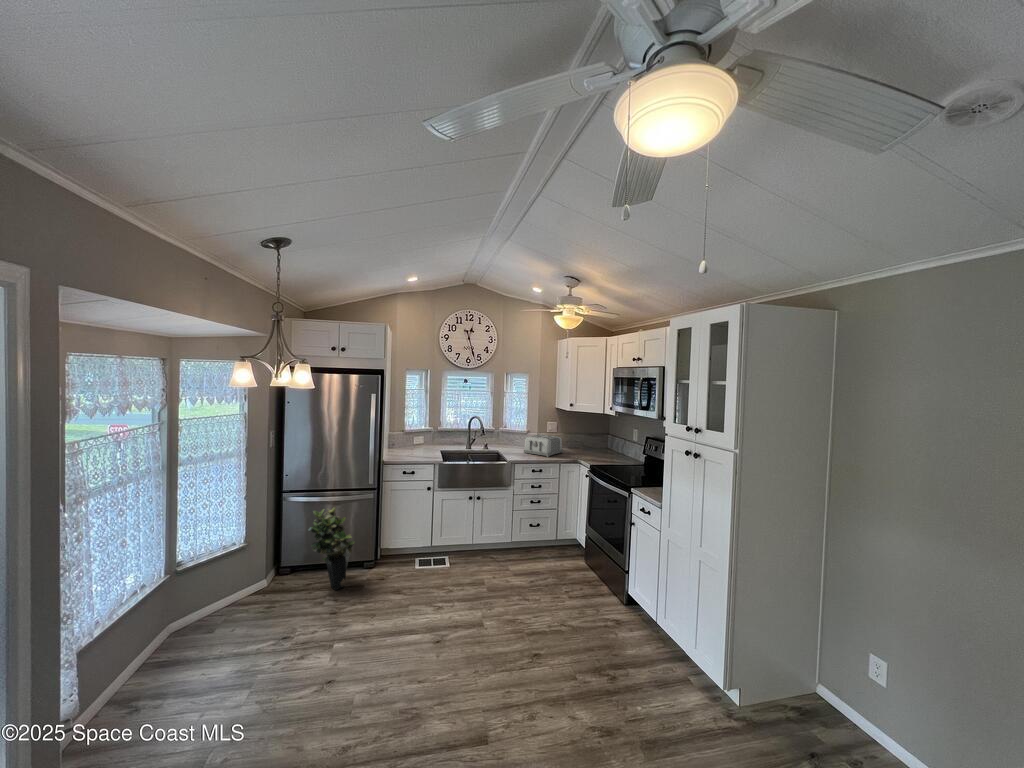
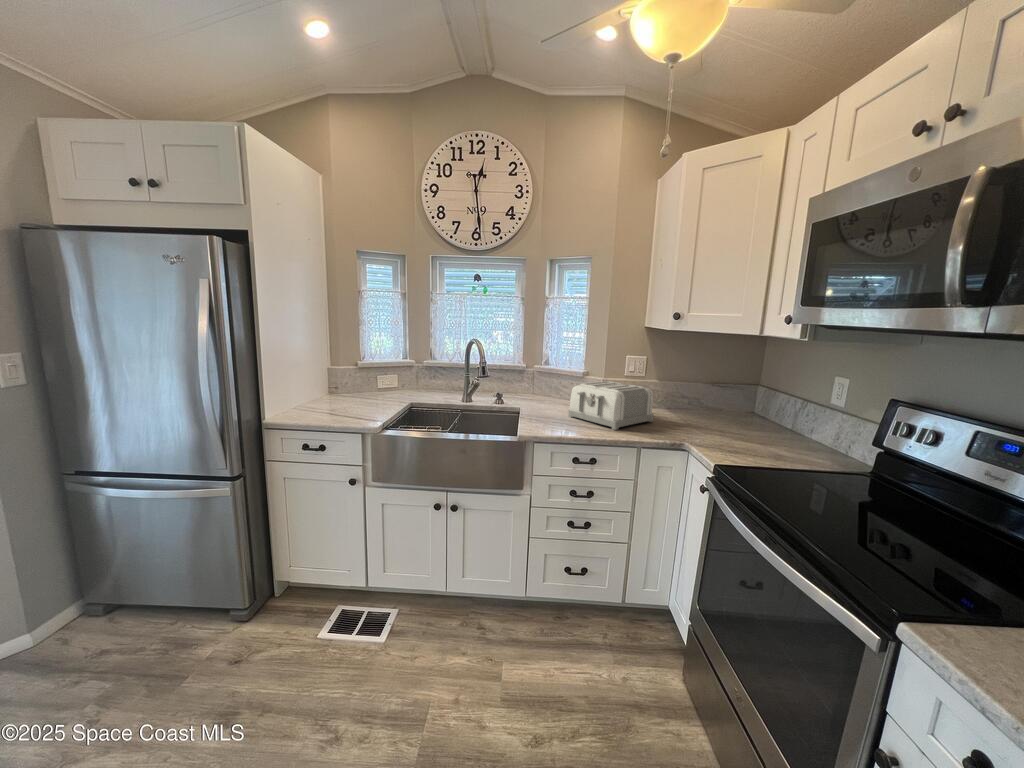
potted plant: present [308,508,354,590] -> none [45,499,173,679]

